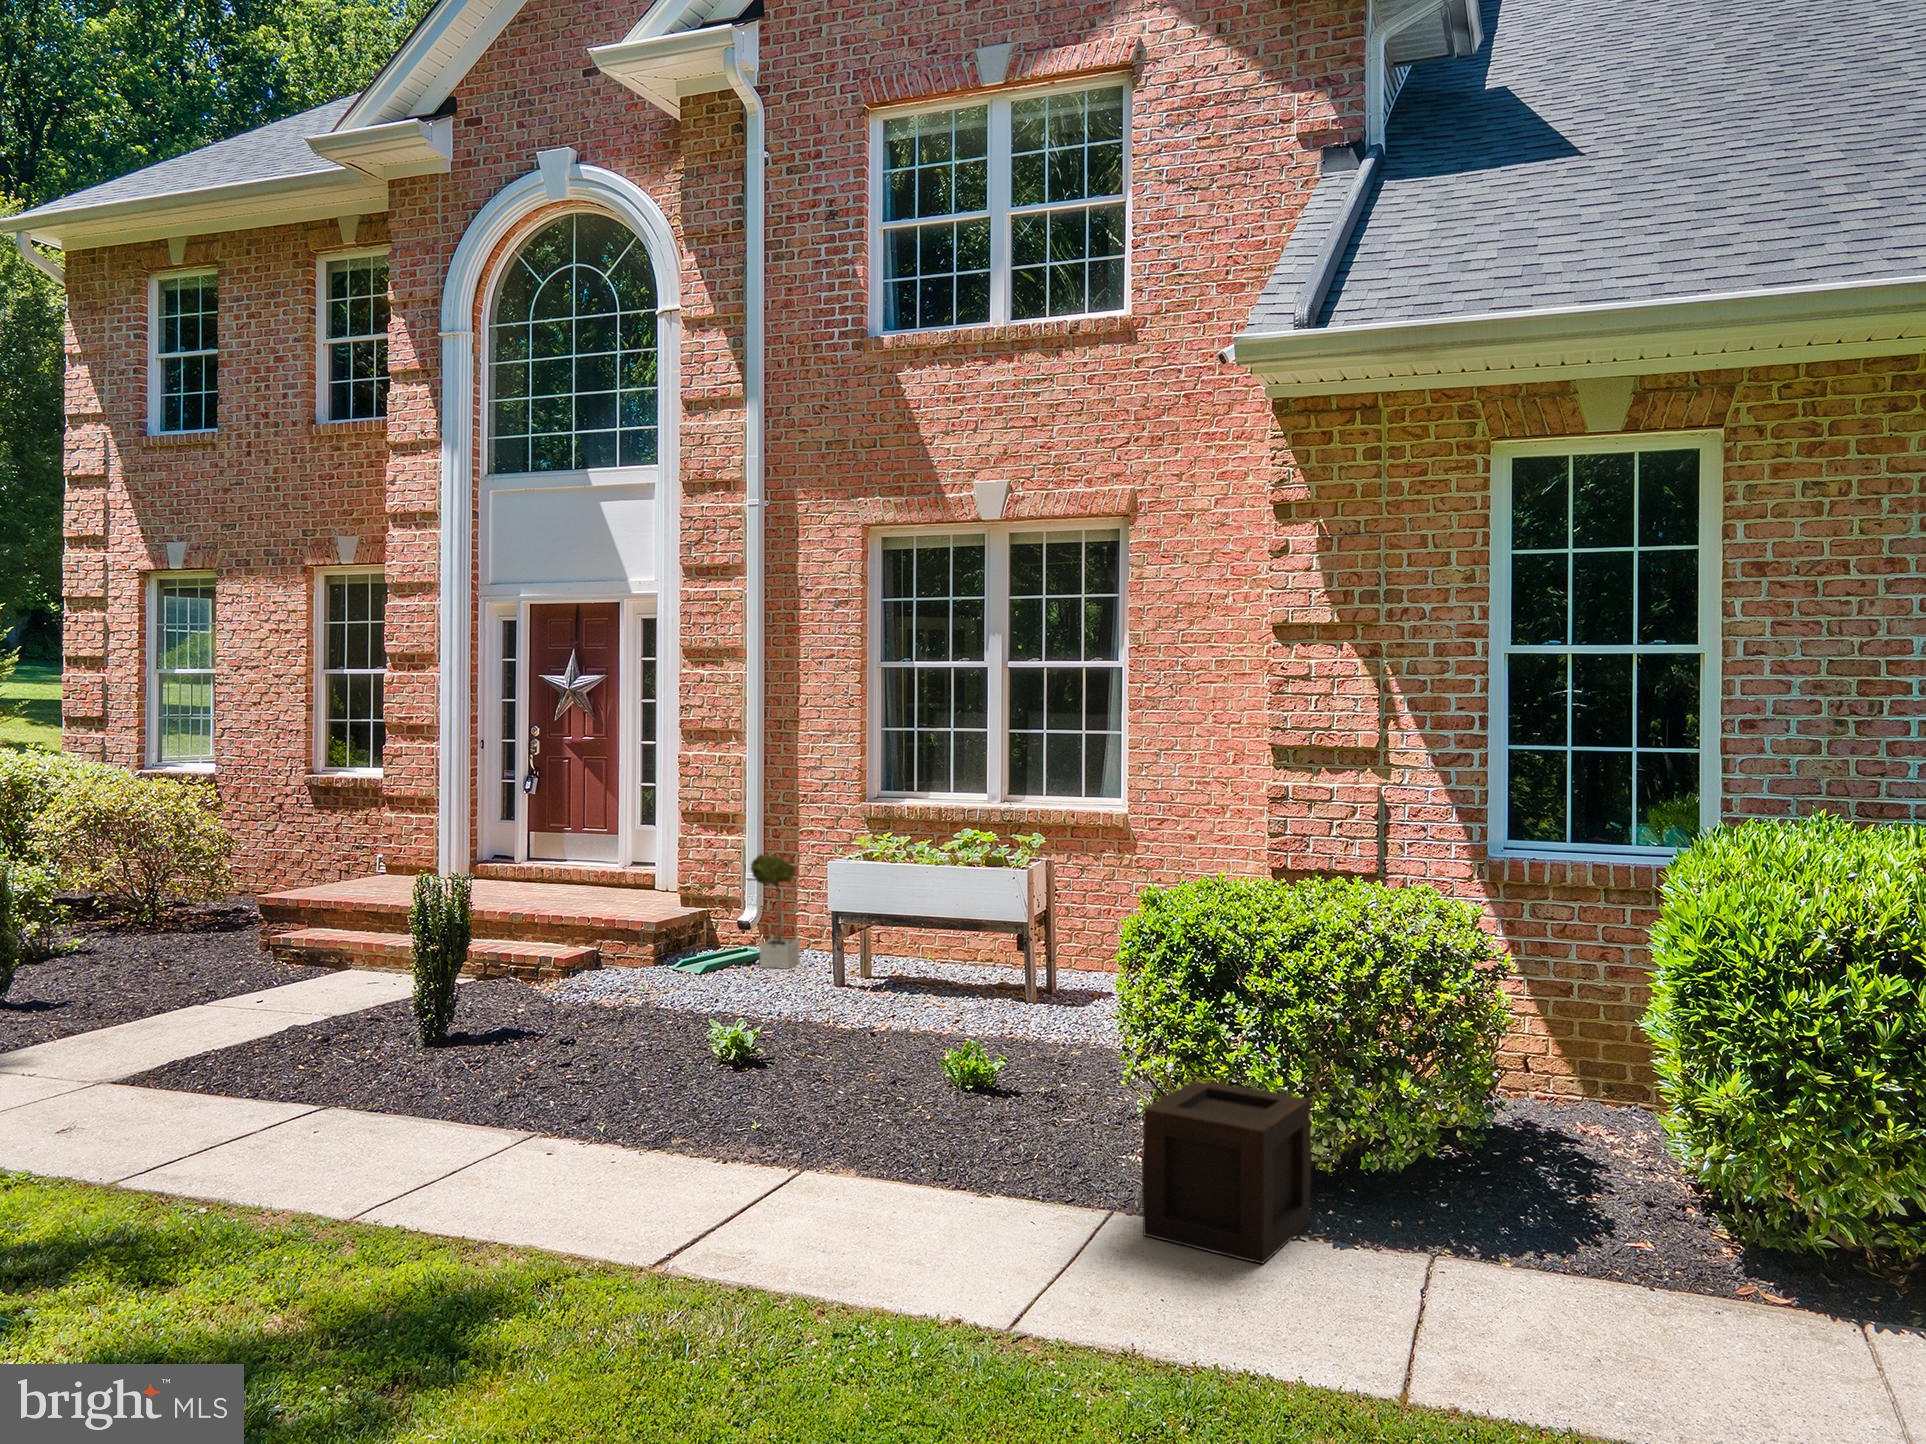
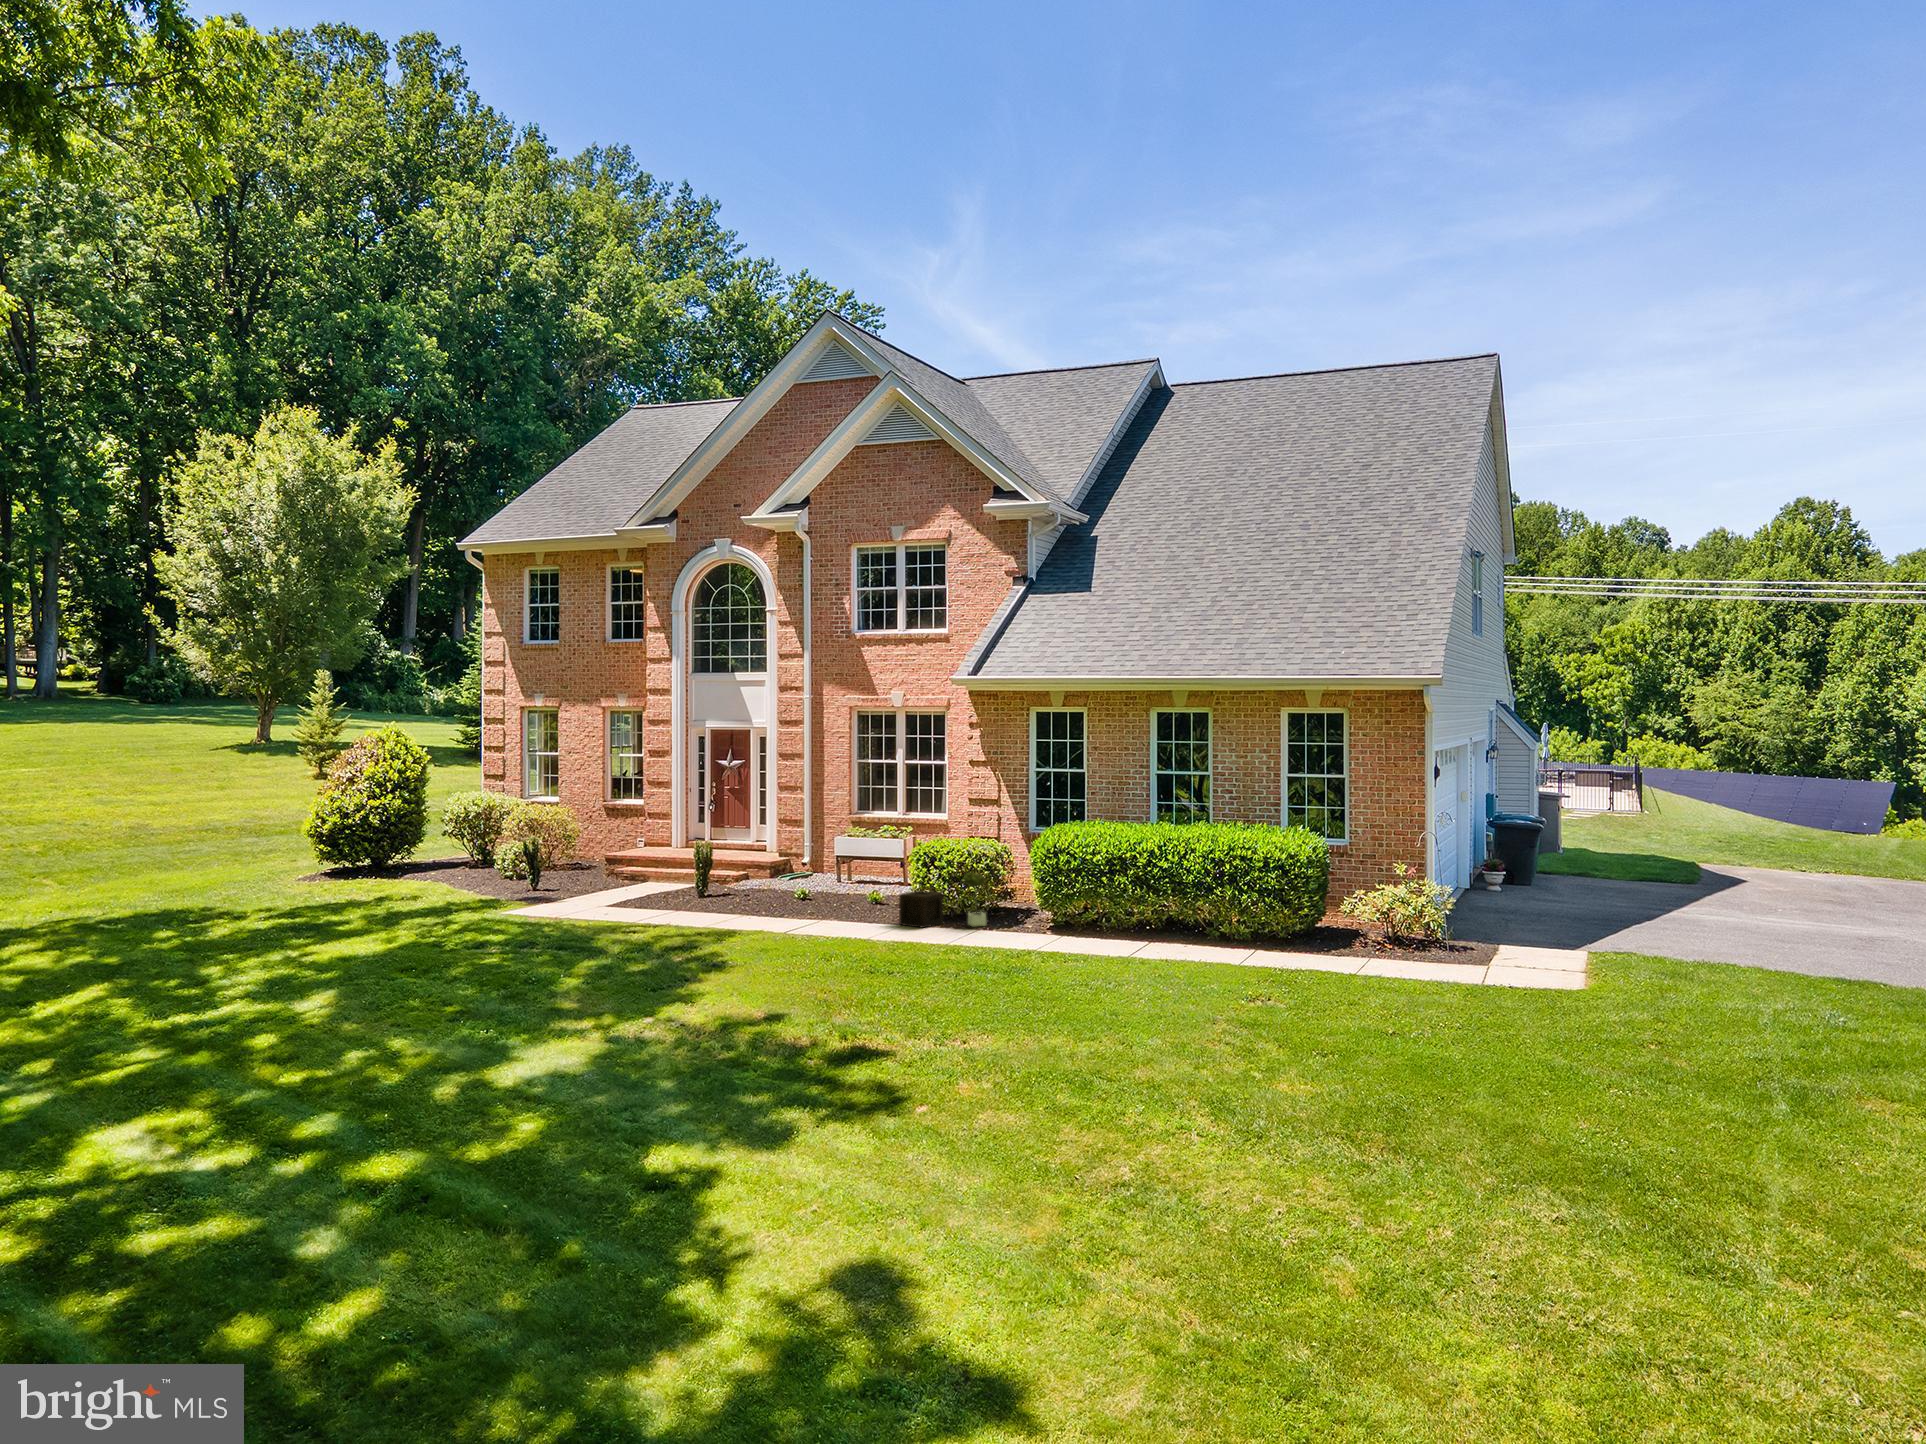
potted tree: present [751,854,800,969] -> present [964,873,986,926]

